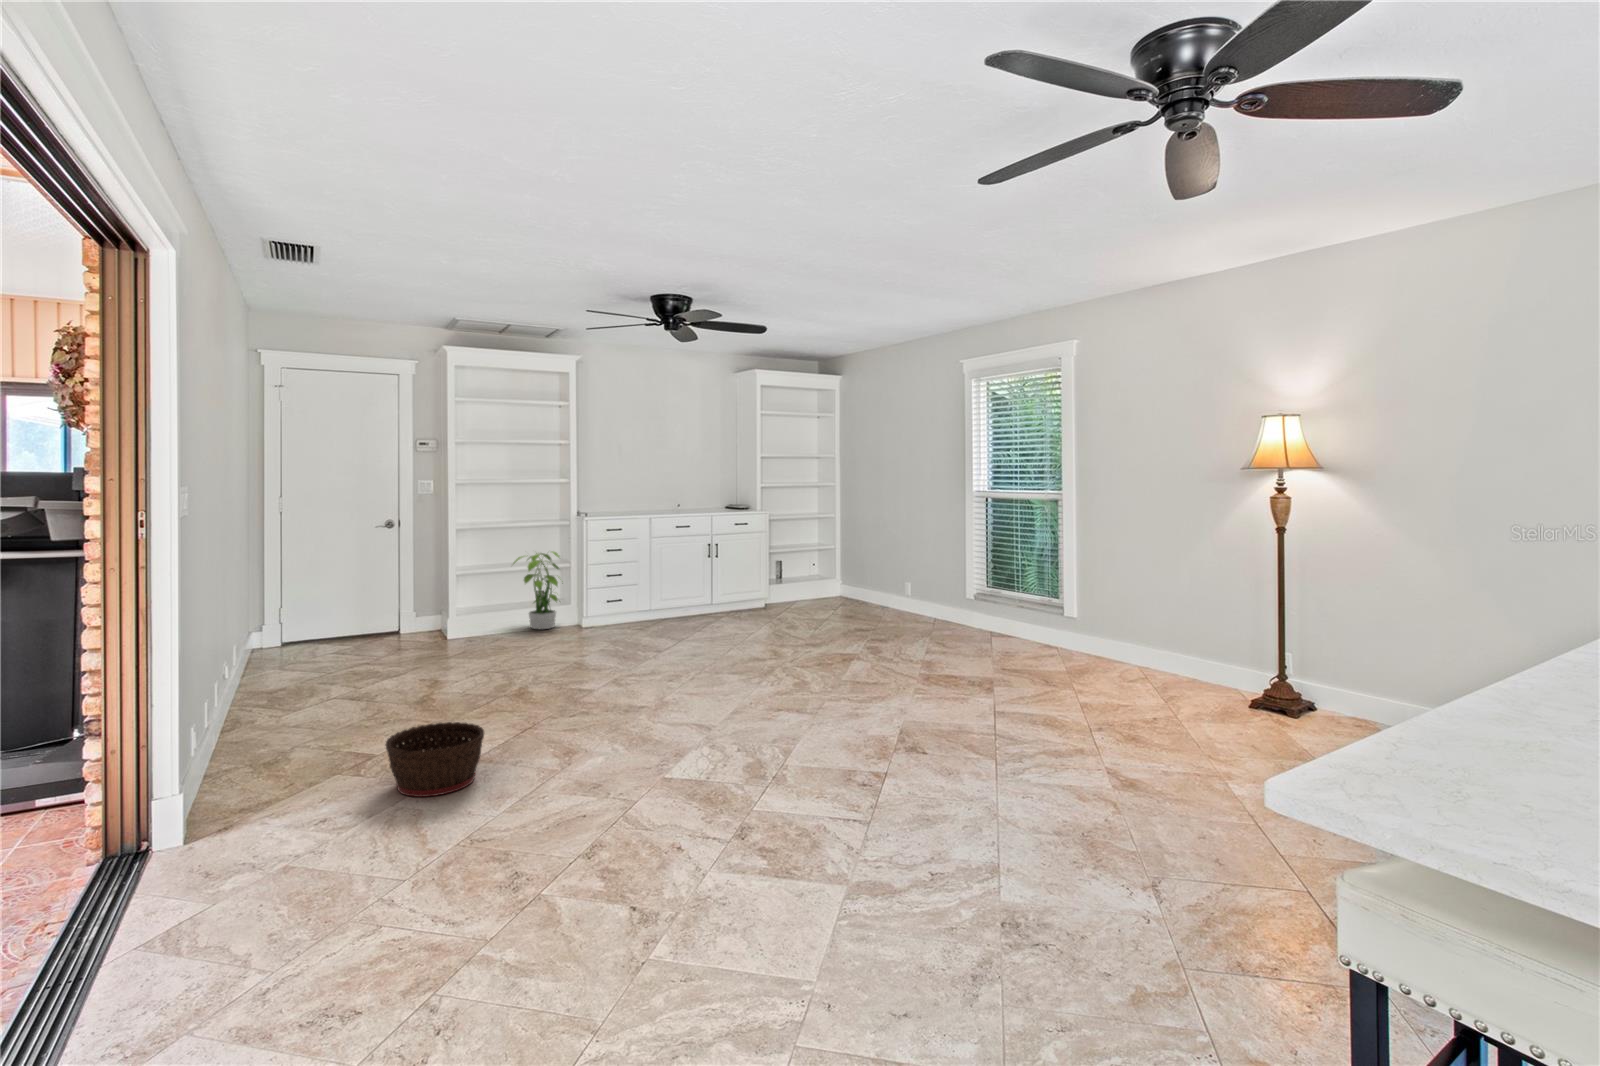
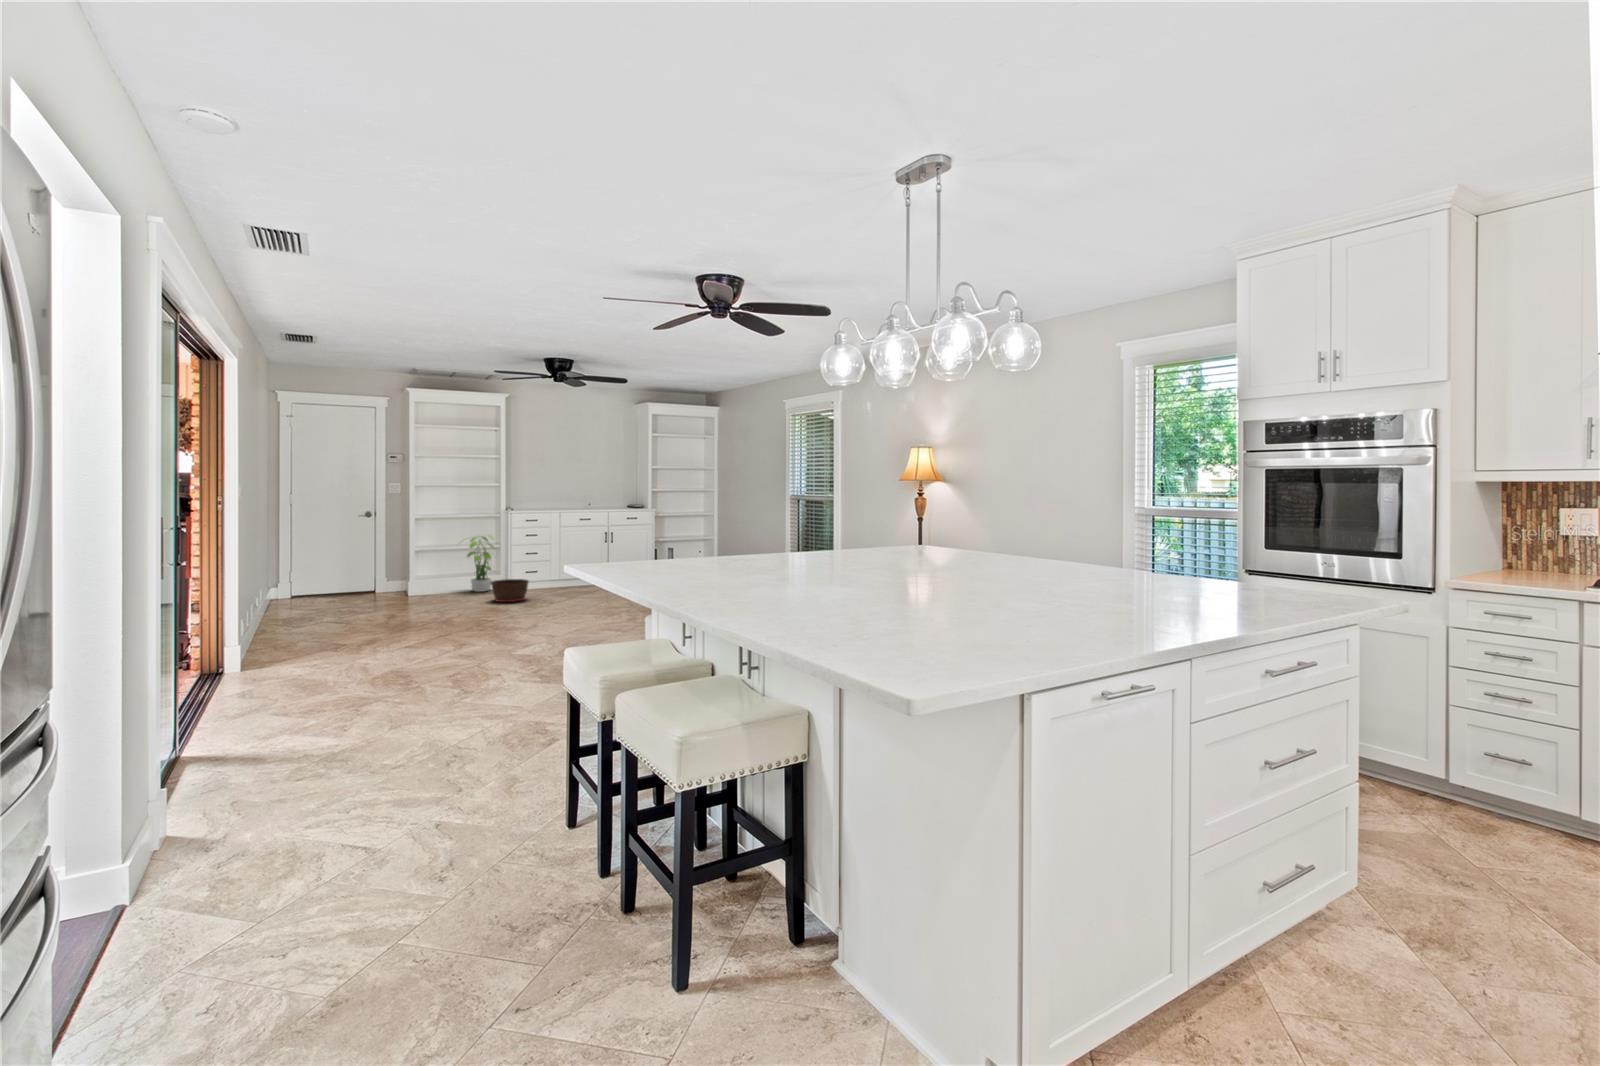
basket: present [385,722,484,797] -> present [491,579,529,602]

